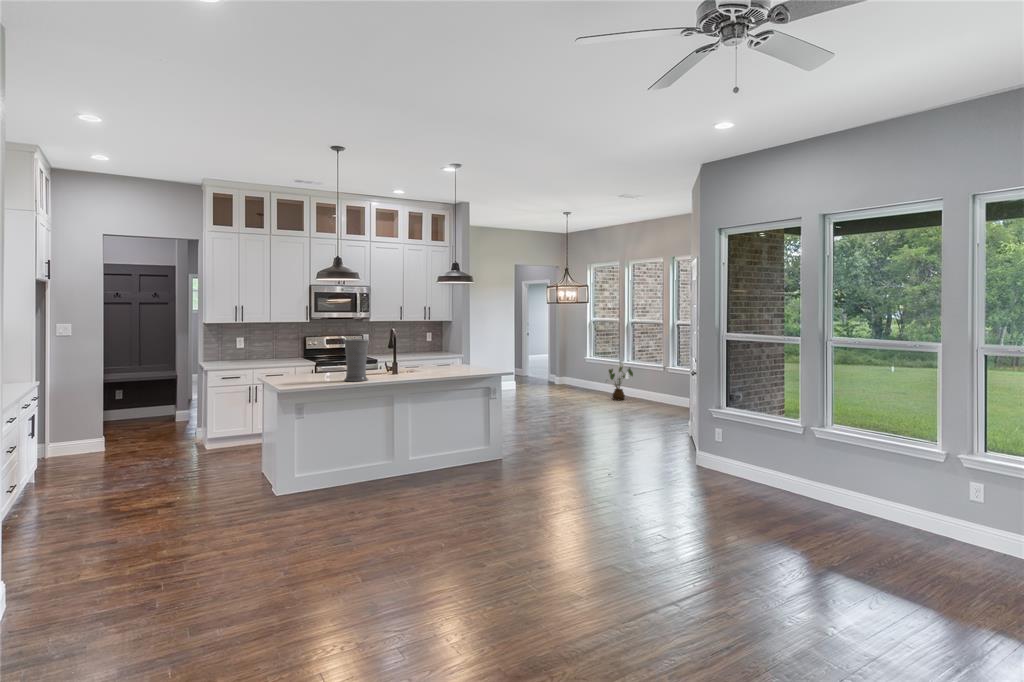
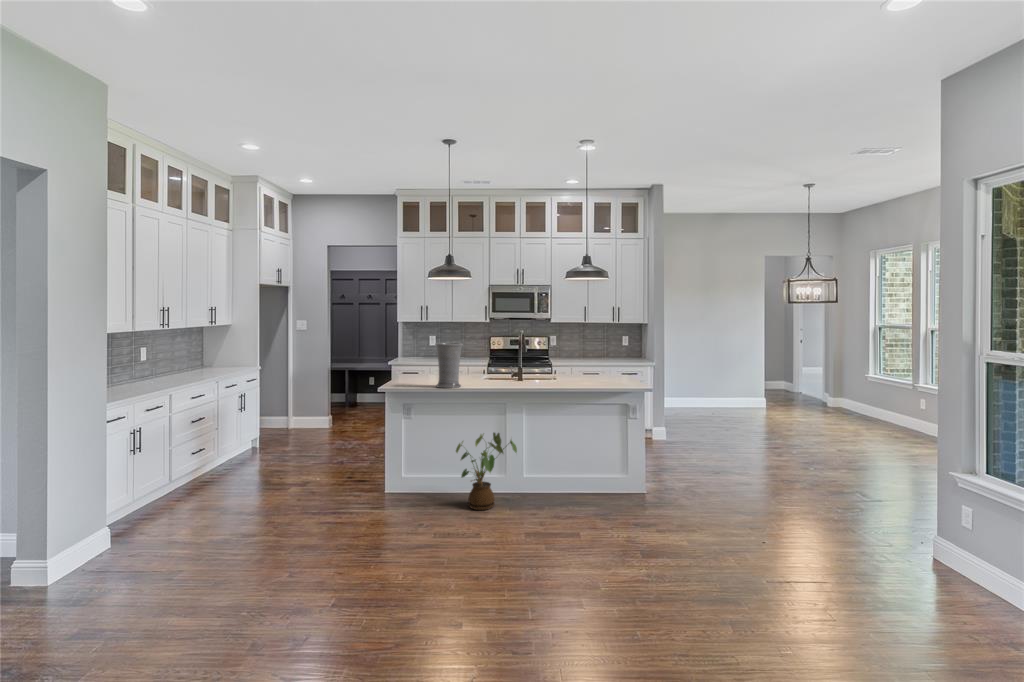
house plant: present [609,367,633,400] -> present [456,433,517,510]

